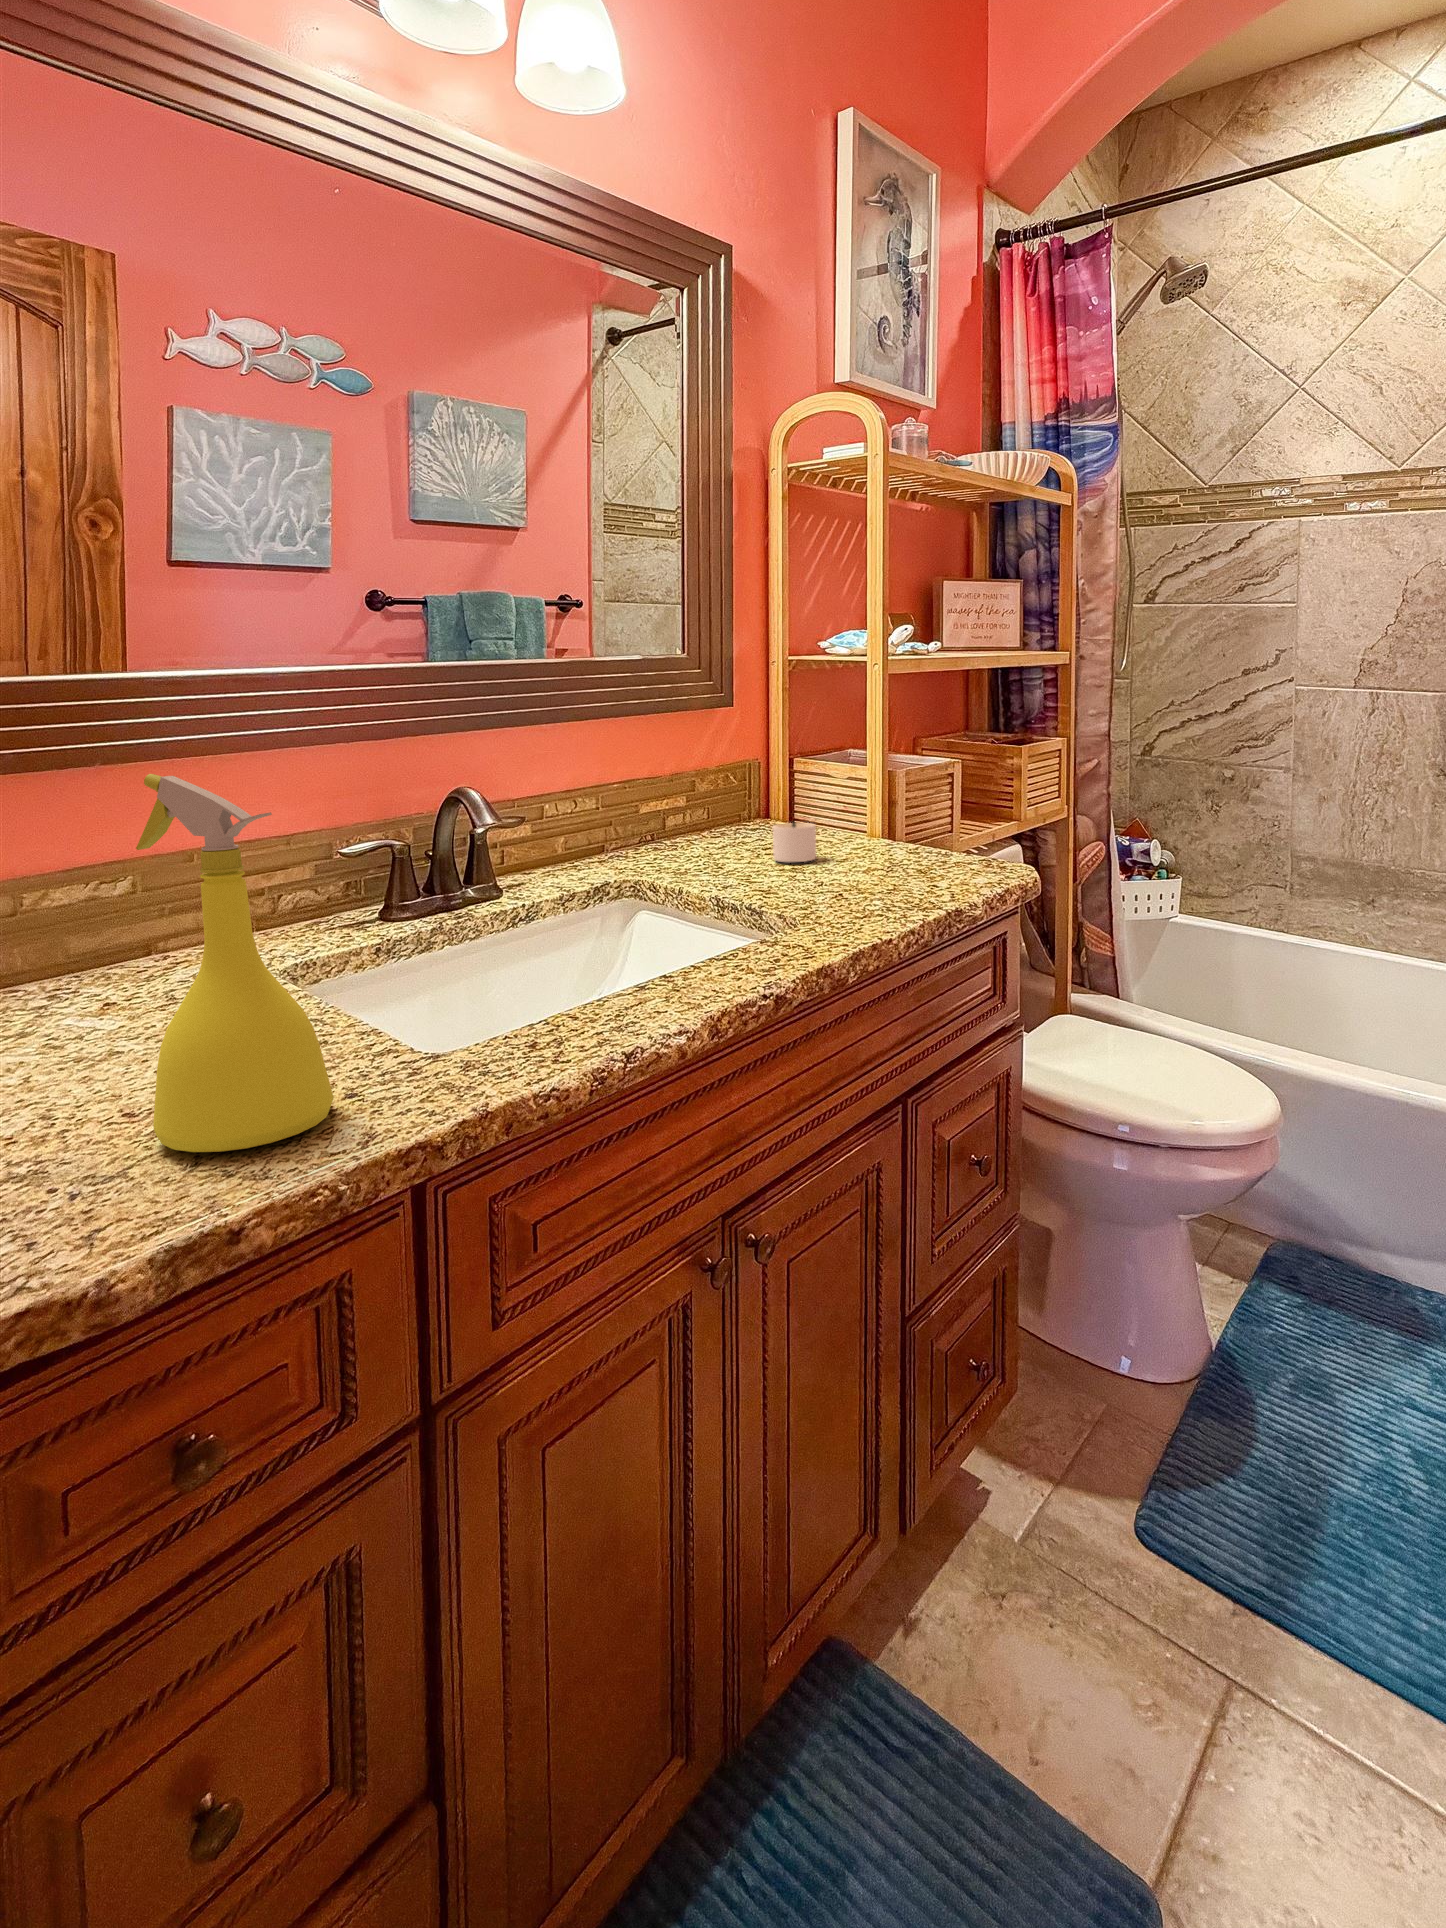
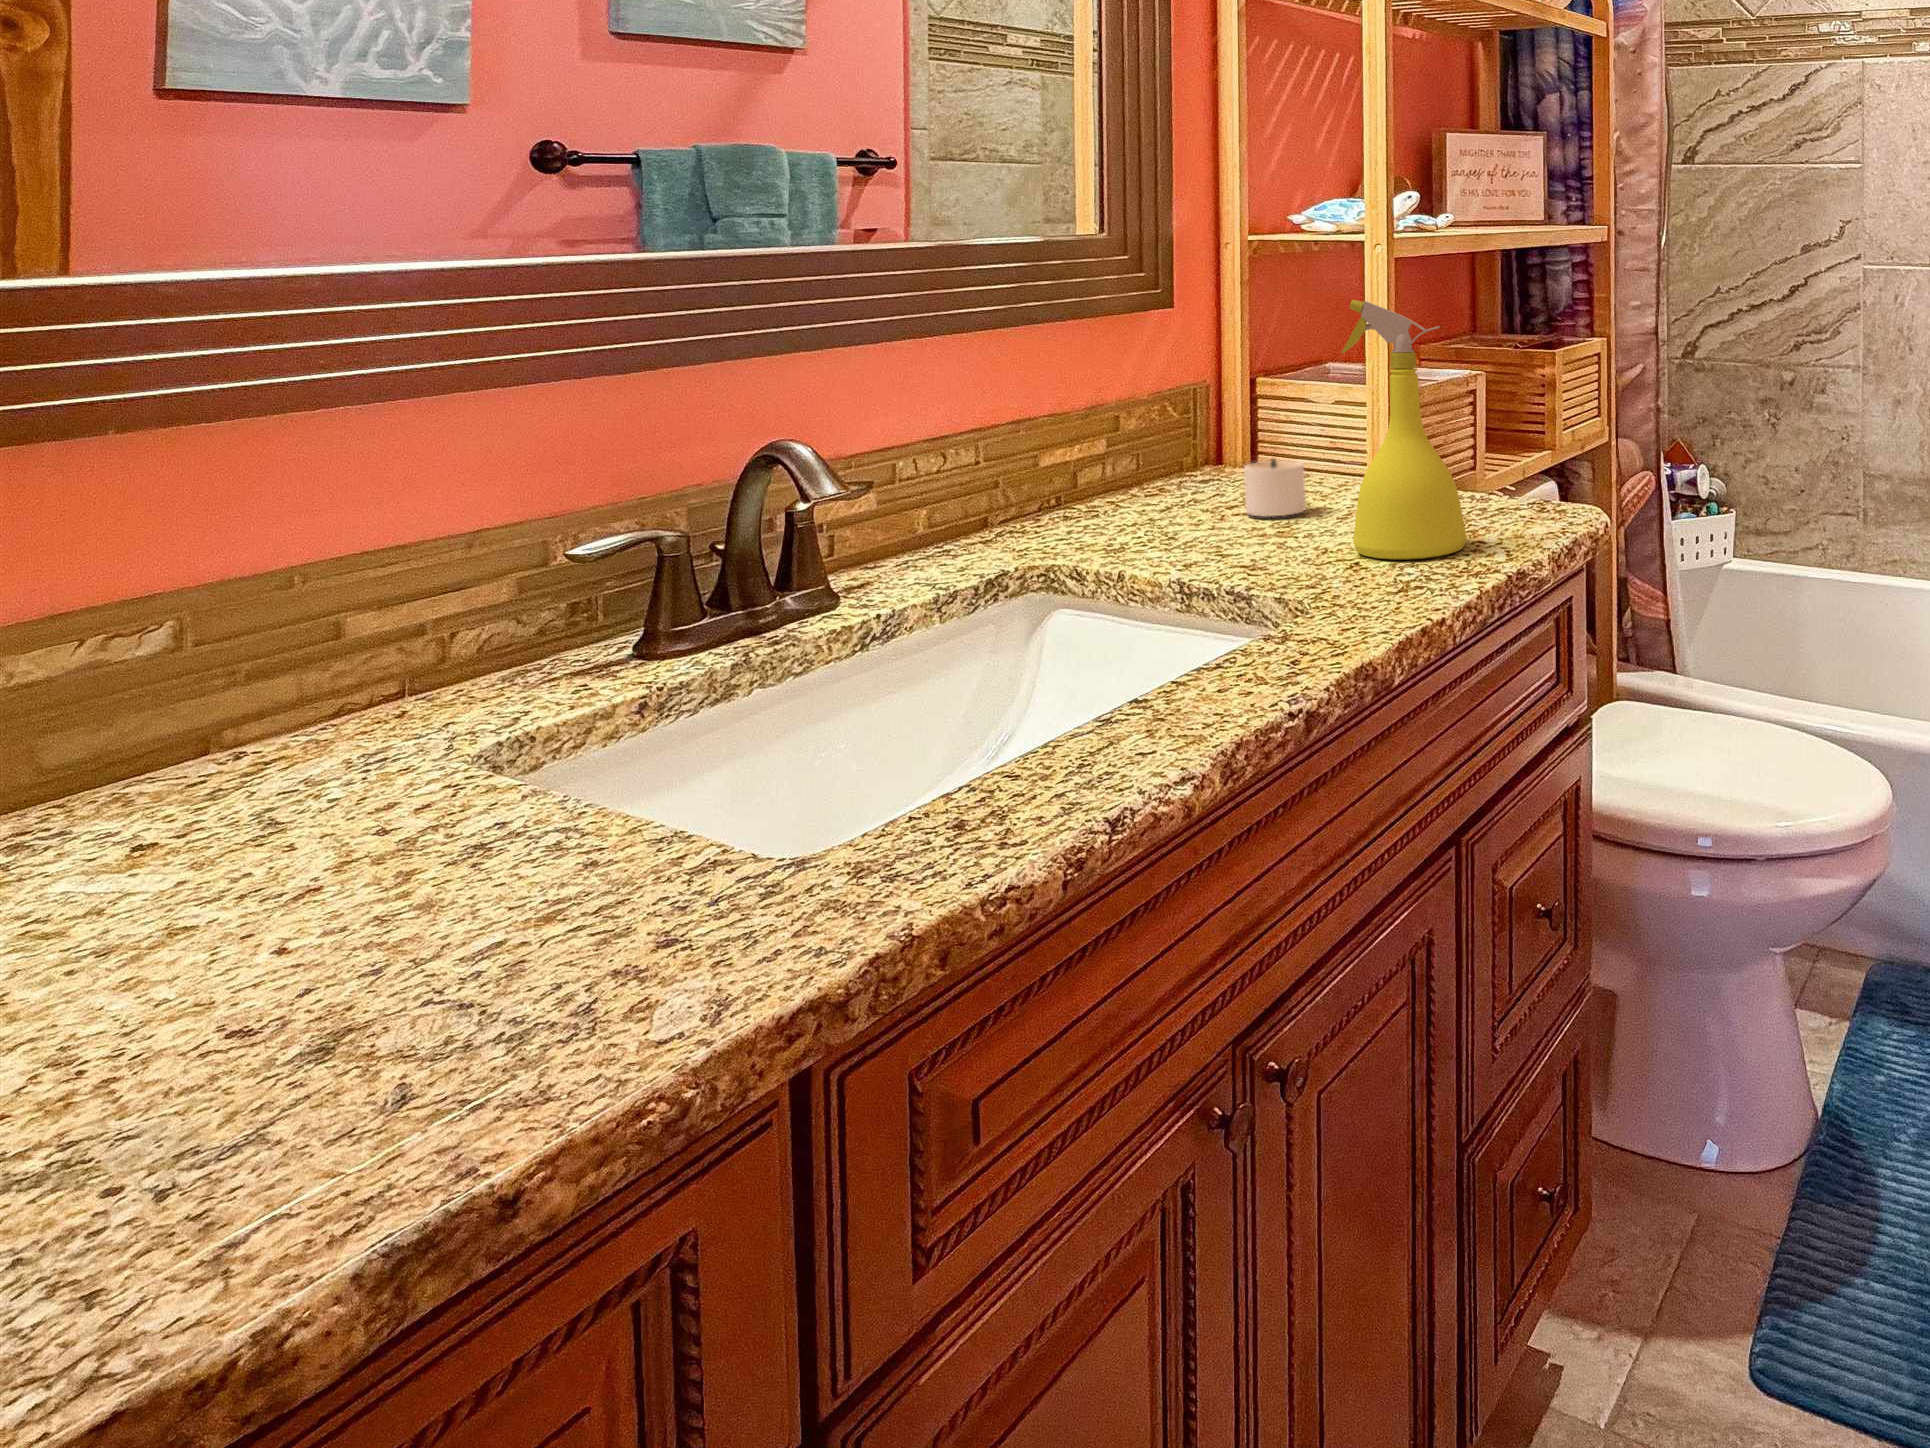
spray bottle: present [136,774,333,1152] -> present [1341,300,1467,560]

